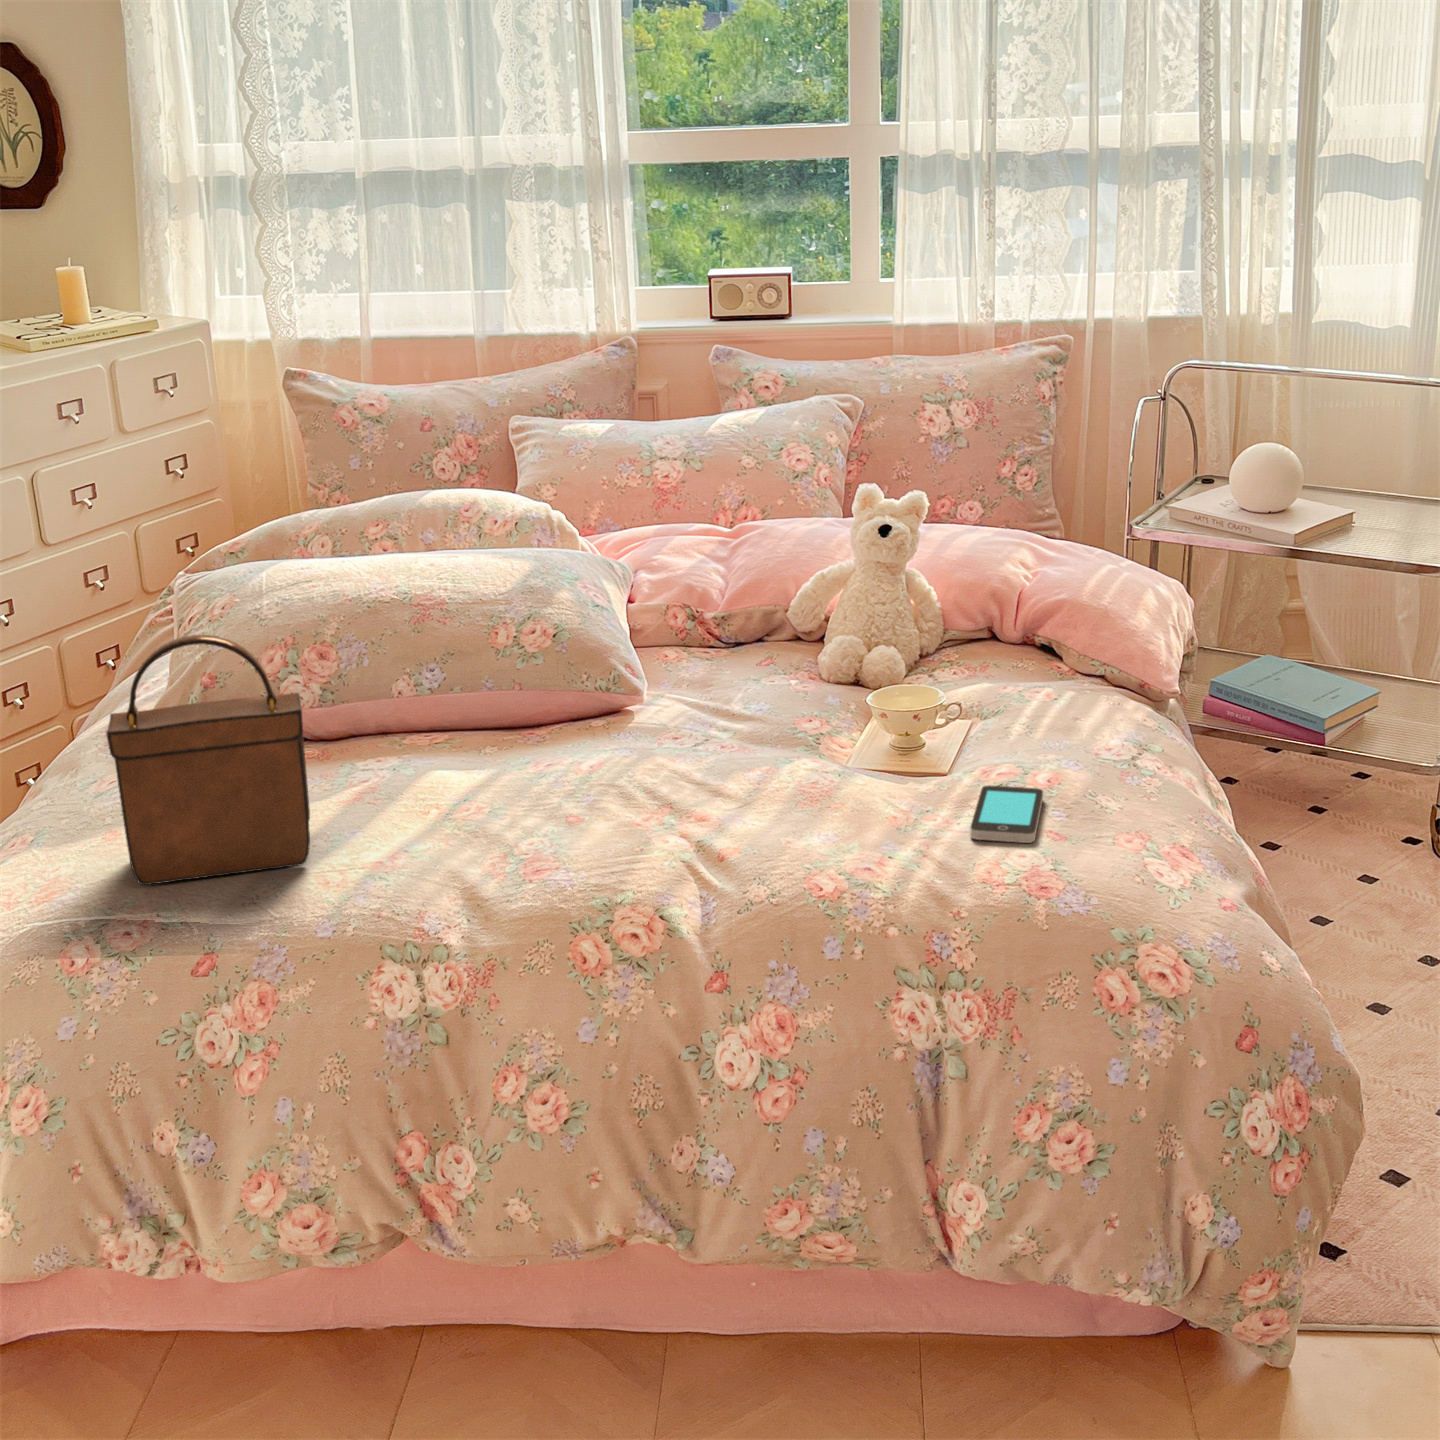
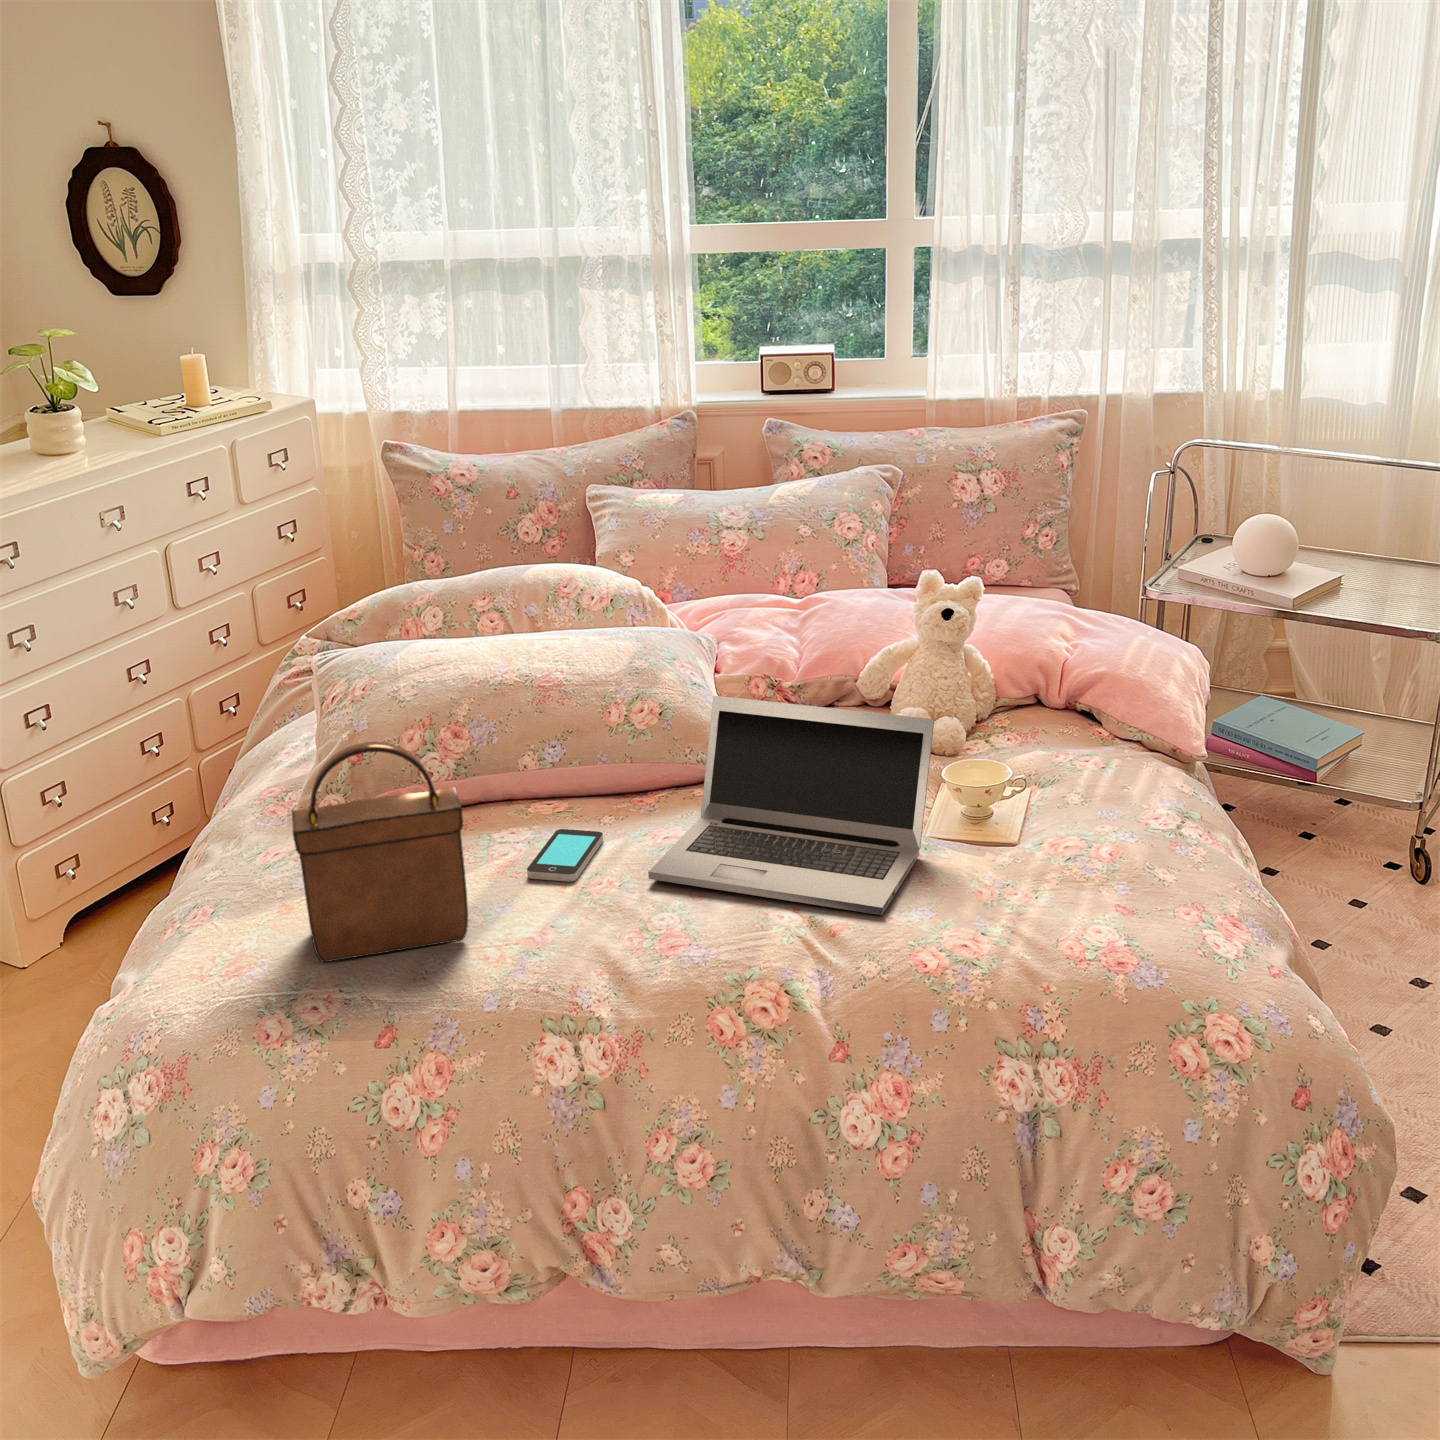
laptop: none [523,609,852,841] -> present [648,696,934,915]
smartphone: present [970,785,1043,843] -> present [527,829,603,882]

